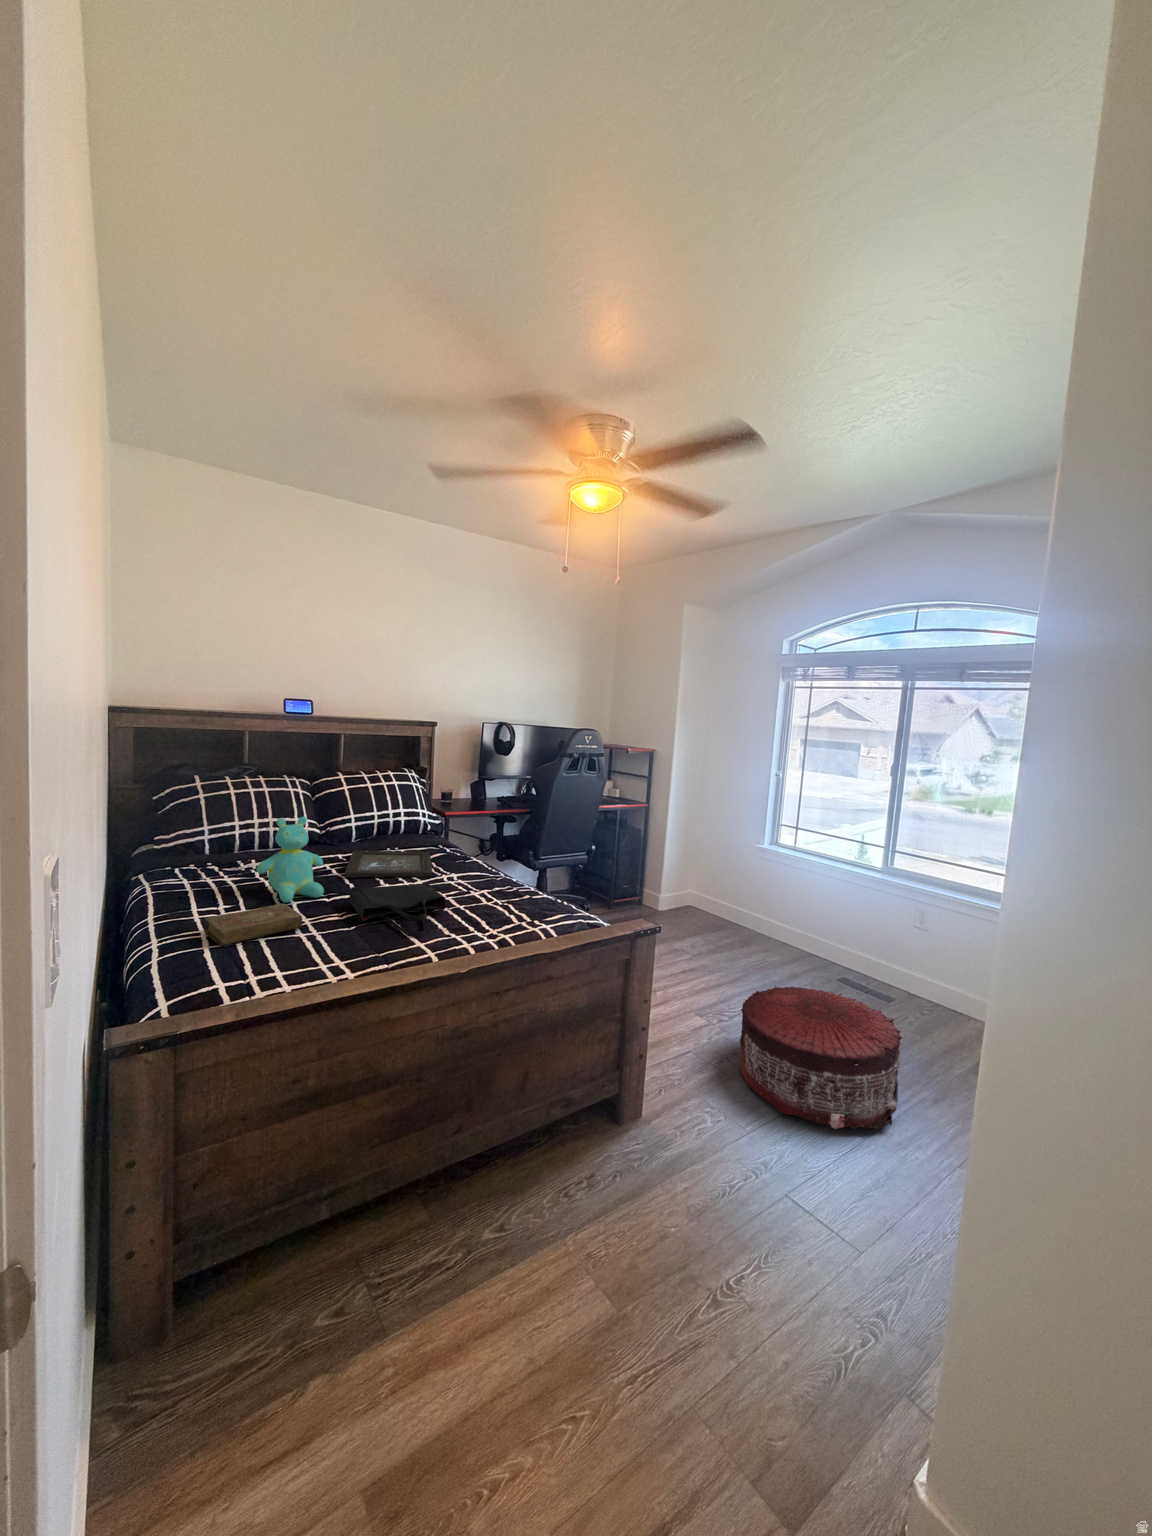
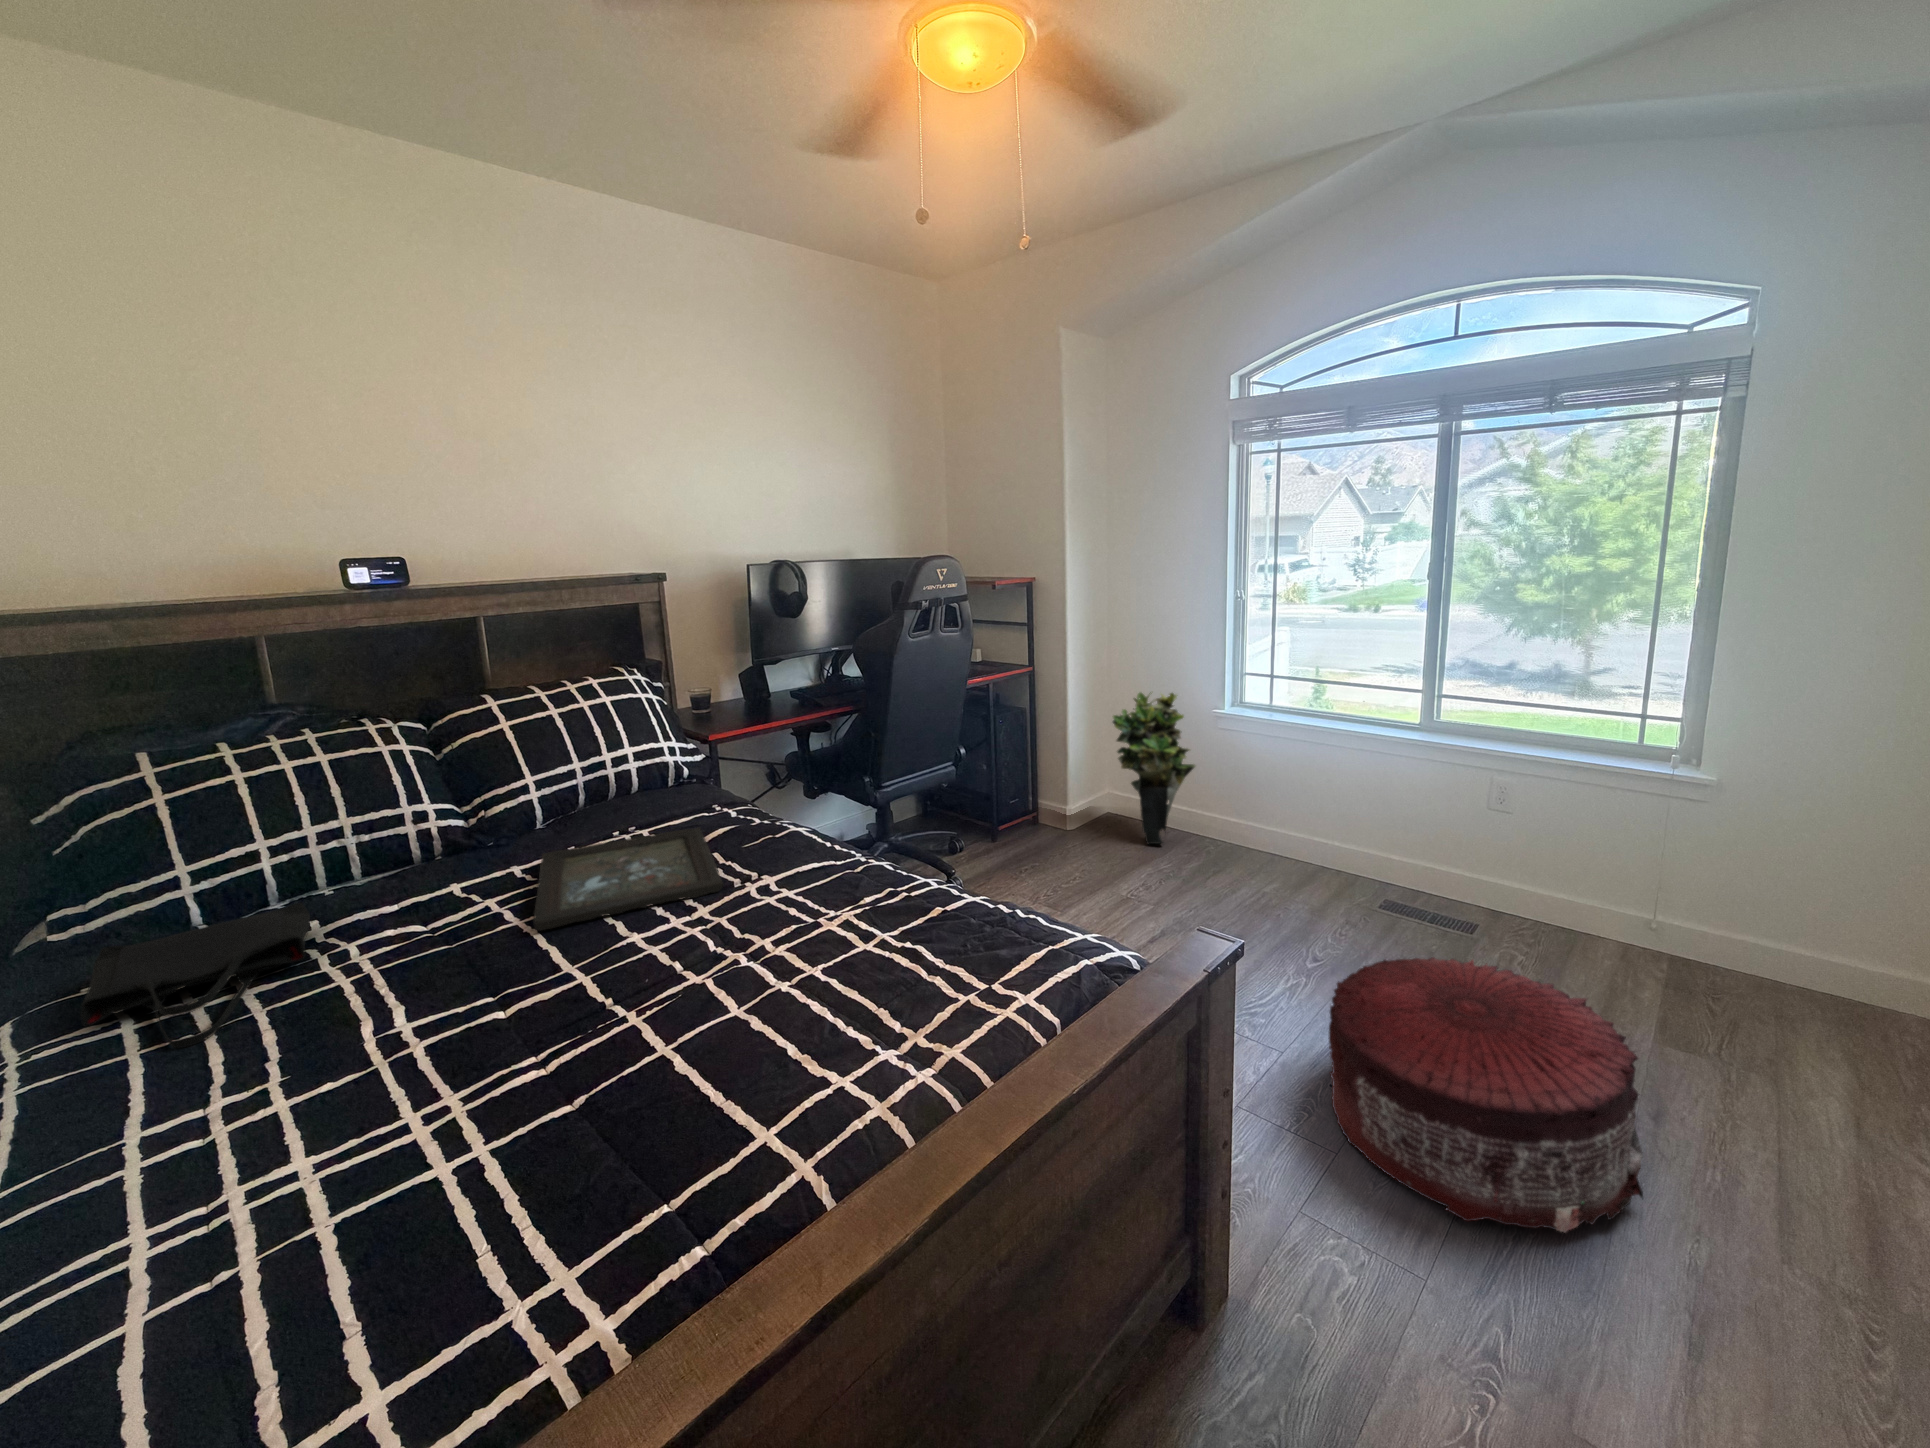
teddy bear: present [257,817,324,903] -> none [306,833,490,1049]
potted plant: none [691,829,740,926] -> present [1113,693,1195,845]
tote bag: present [350,883,446,937] -> present [80,903,310,1048]
book: present [204,903,302,946] -> none [145,1075,443,1293]

